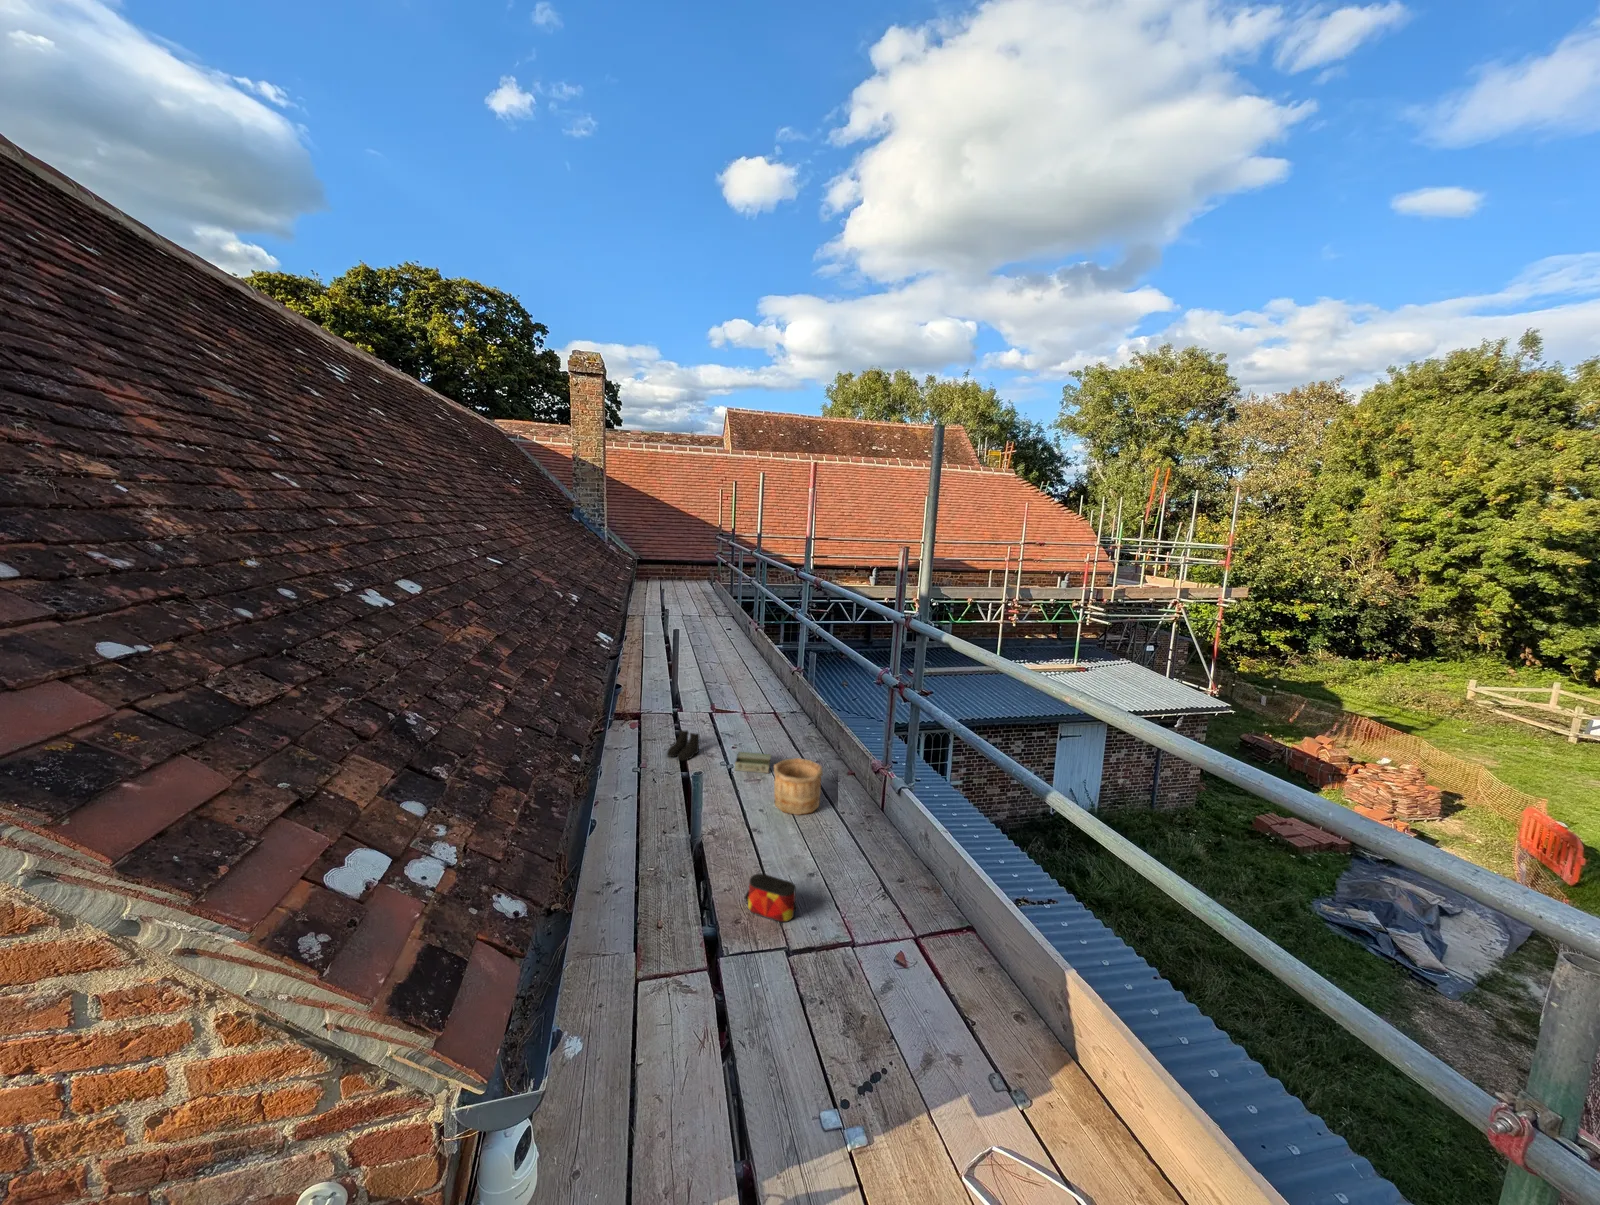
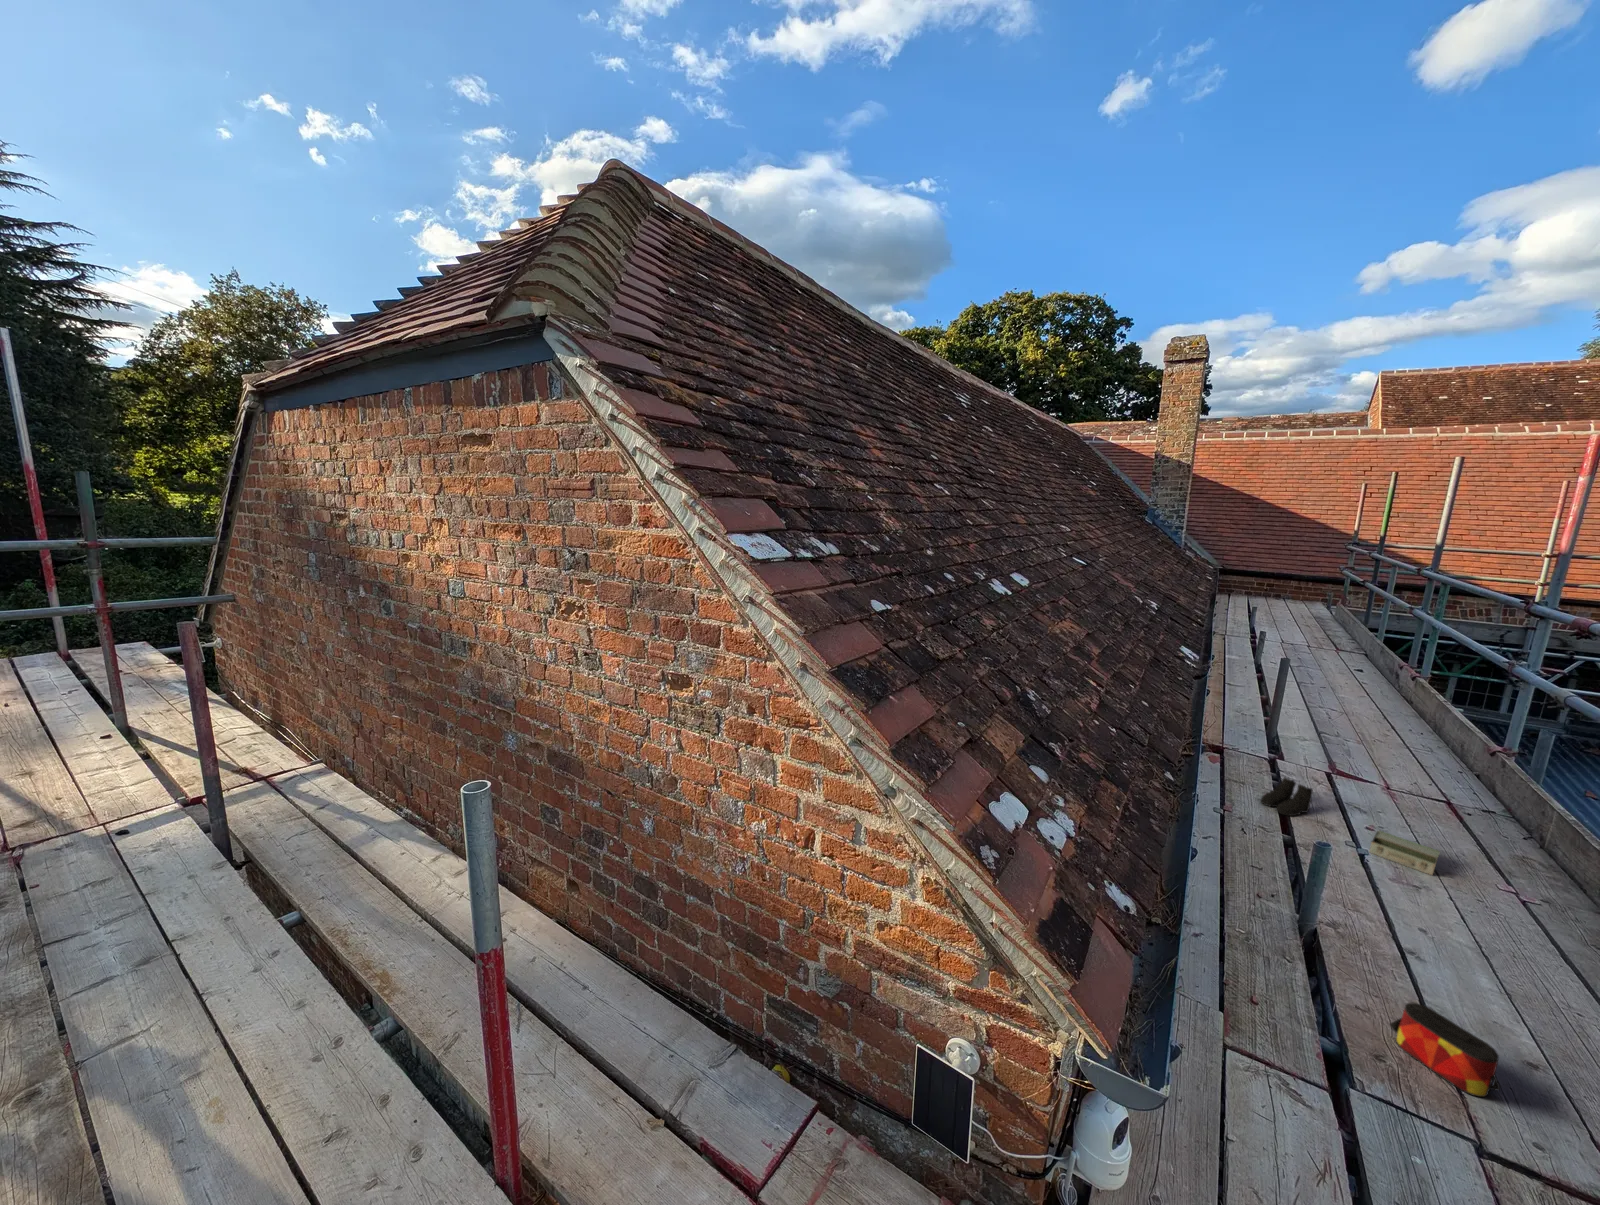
wooden bucket: present [774,758,823,815] -> none [1446,866,1562,962]

